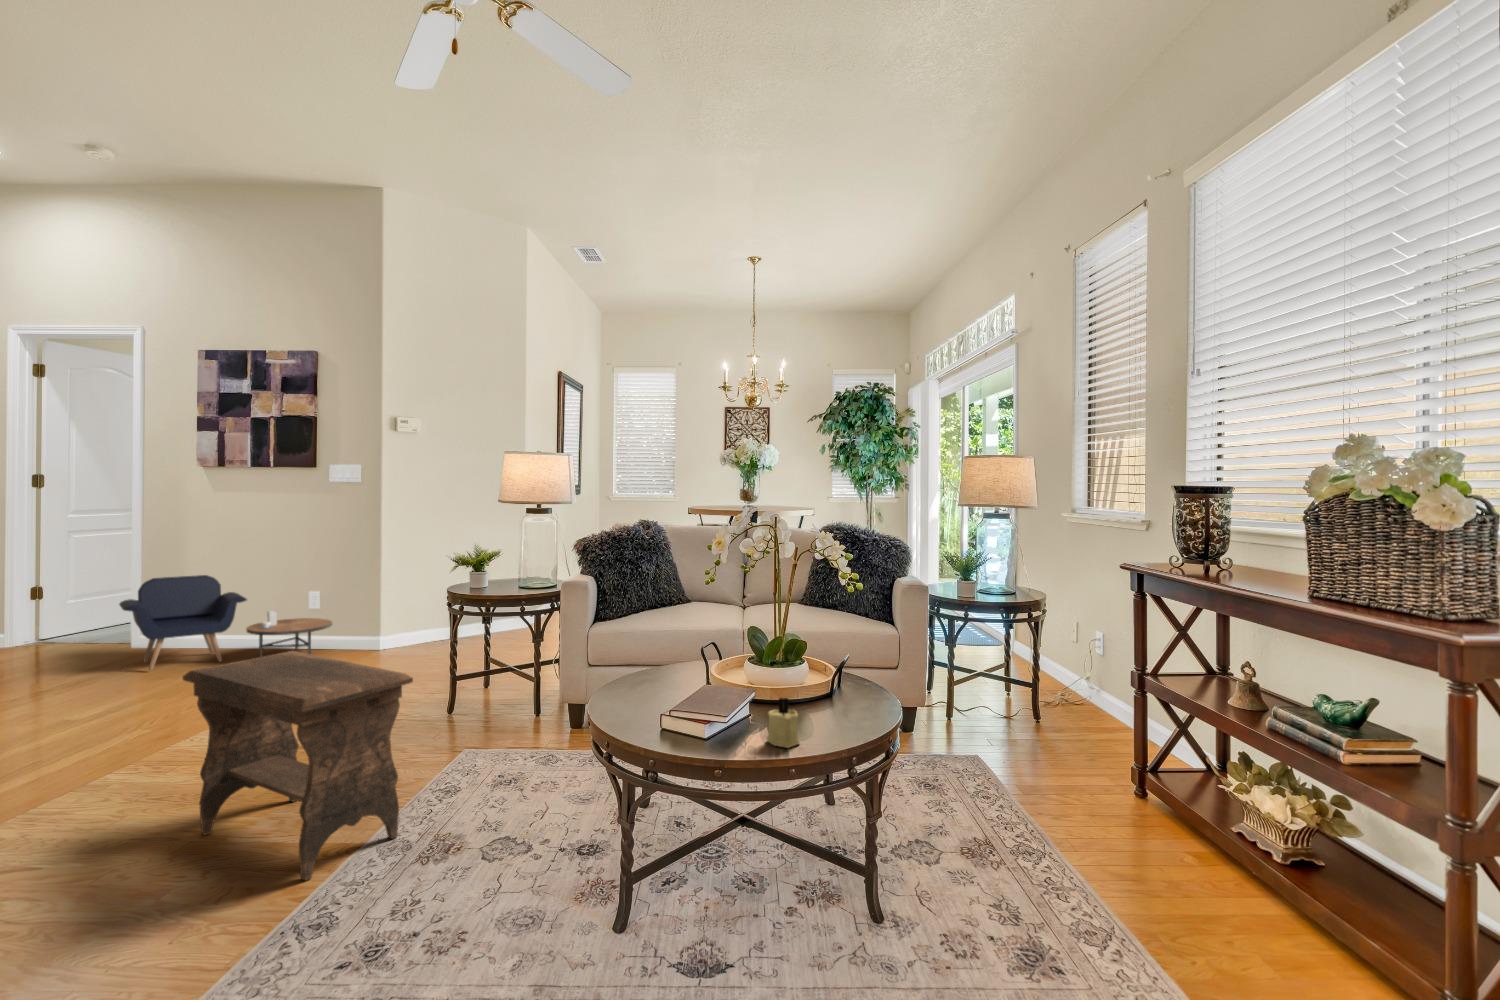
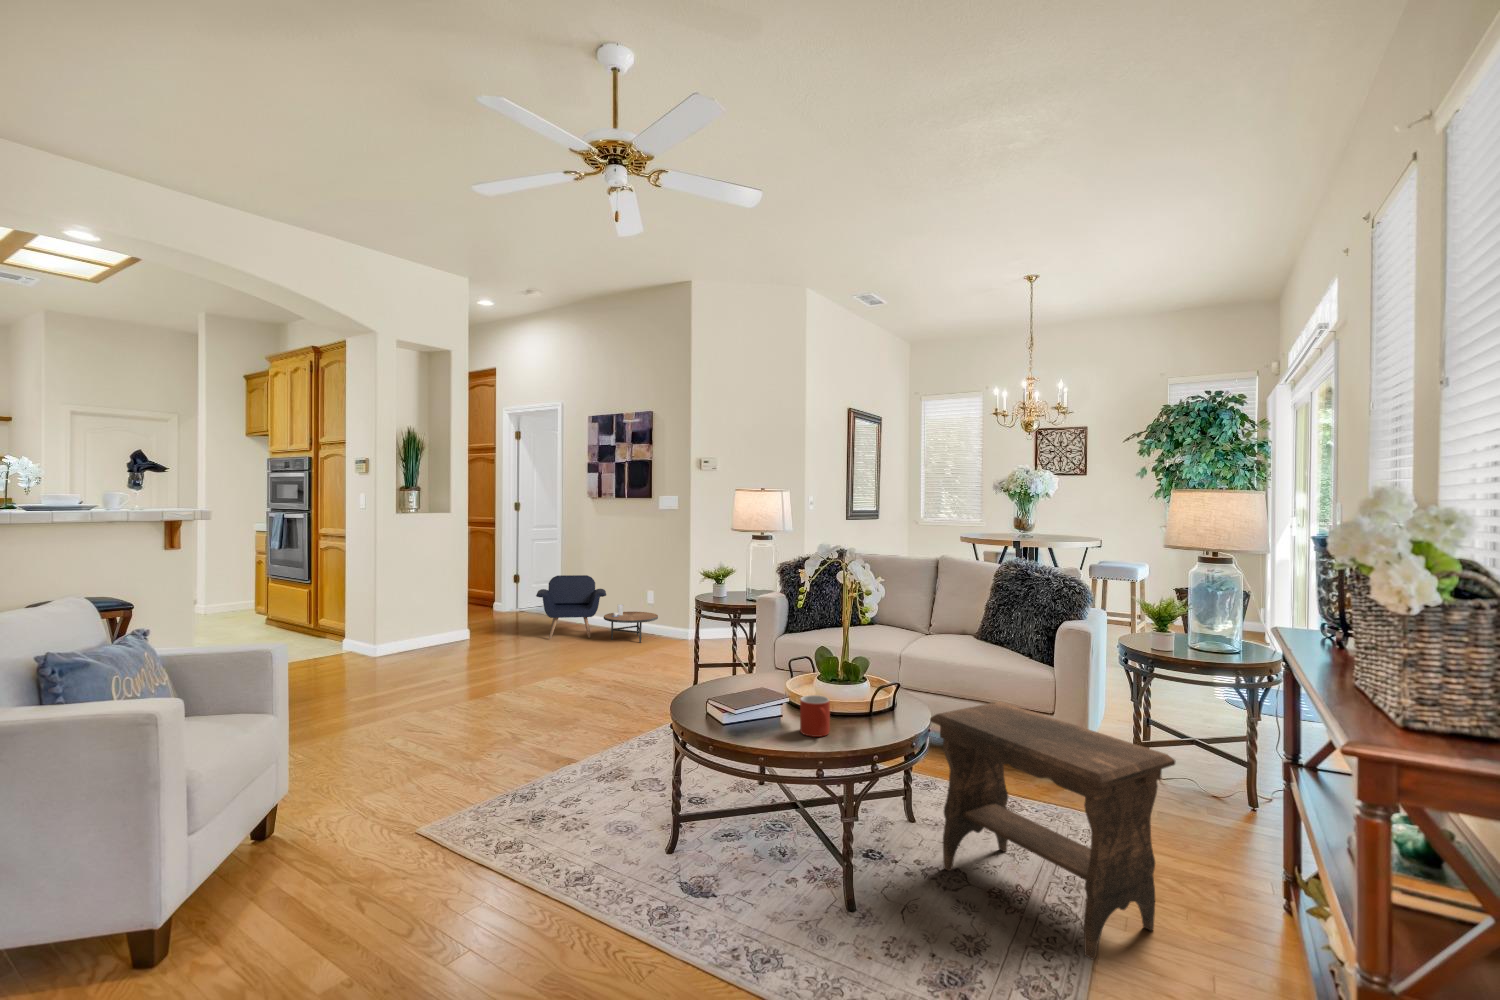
footstool: present [183,651,413,880] -> present [930,702,1175,959]
mug: none [810,679,858,730] -> present [800,695,830,737]
candle: present [766,698,800,748] -> none [748,702,771,740]

